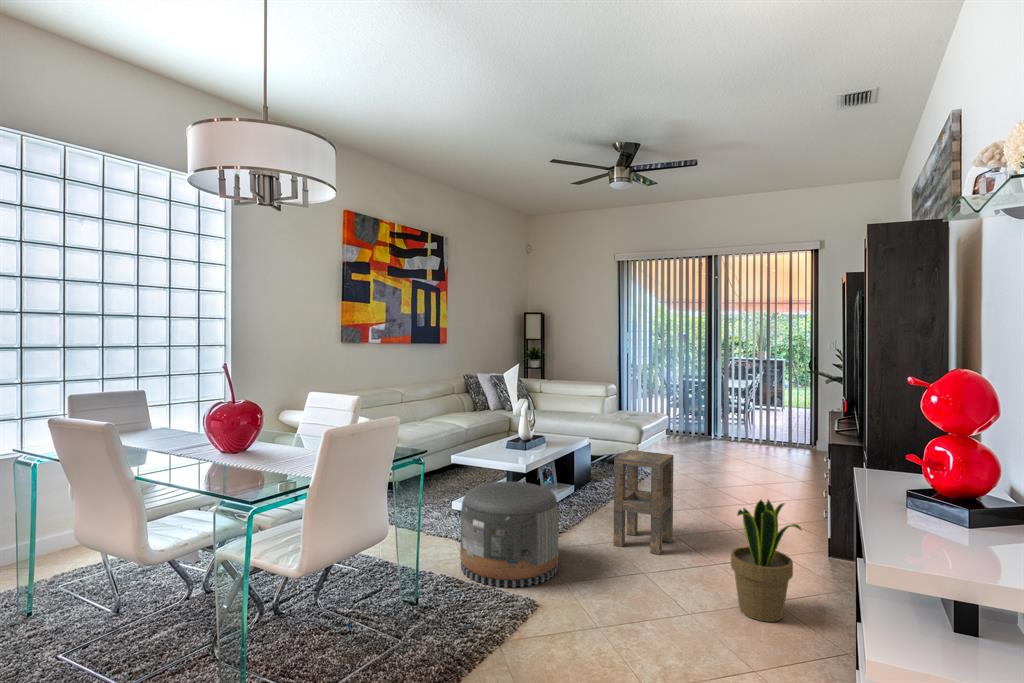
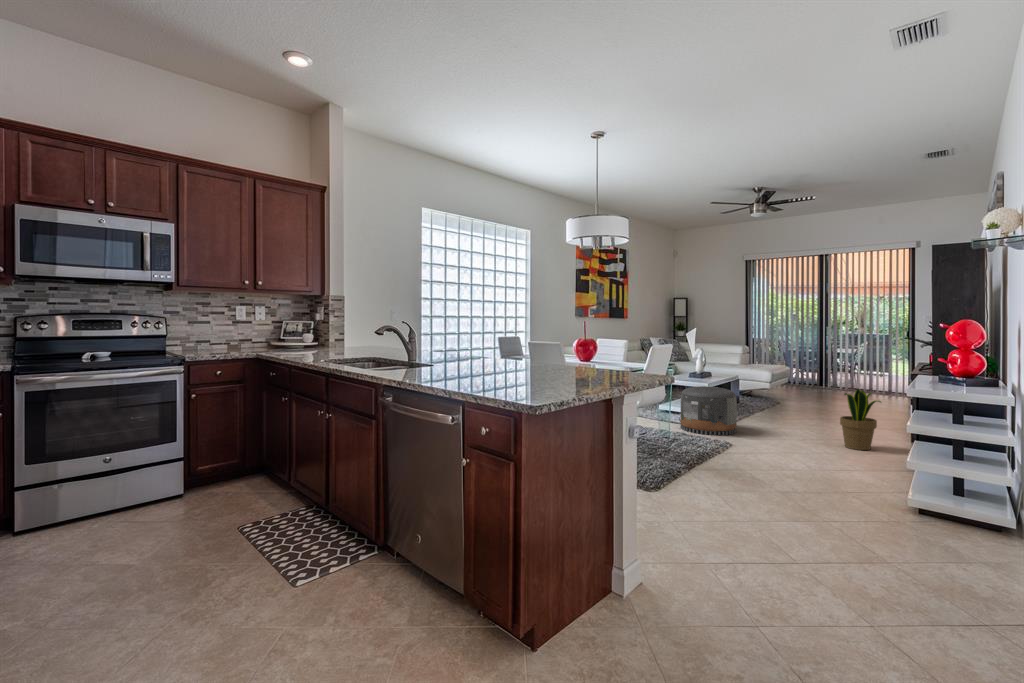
side table: present [614,450,674,555] -> none [765,374,802,430]

